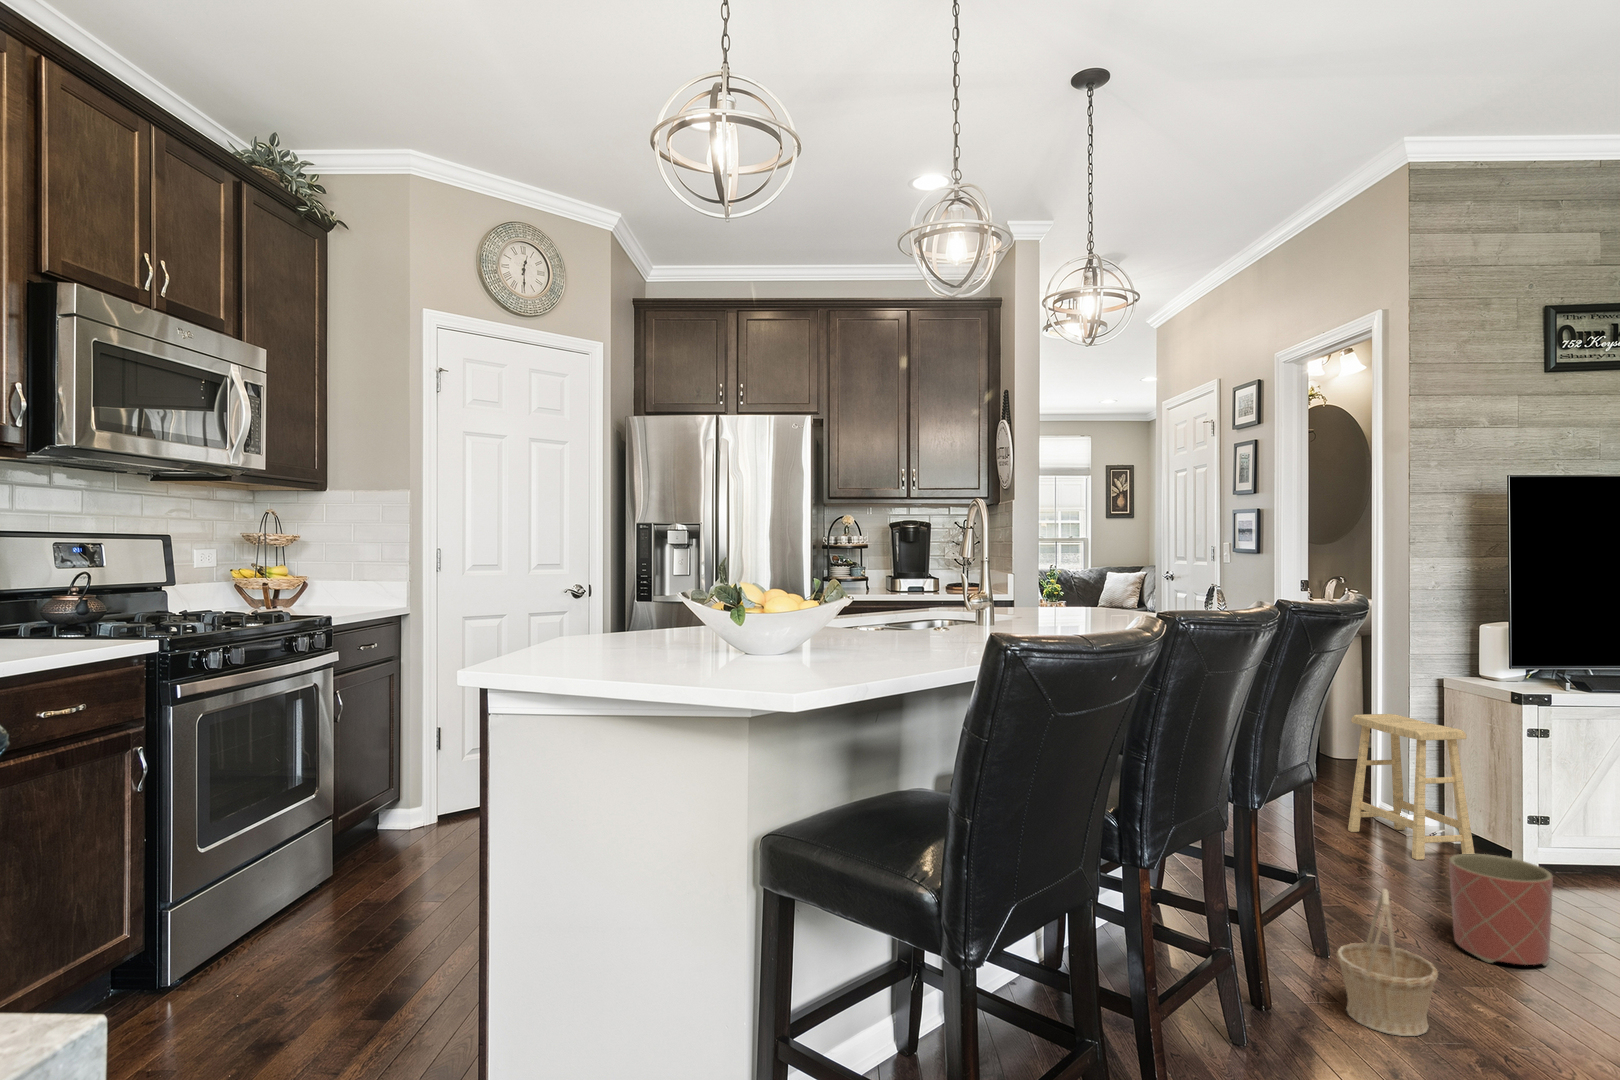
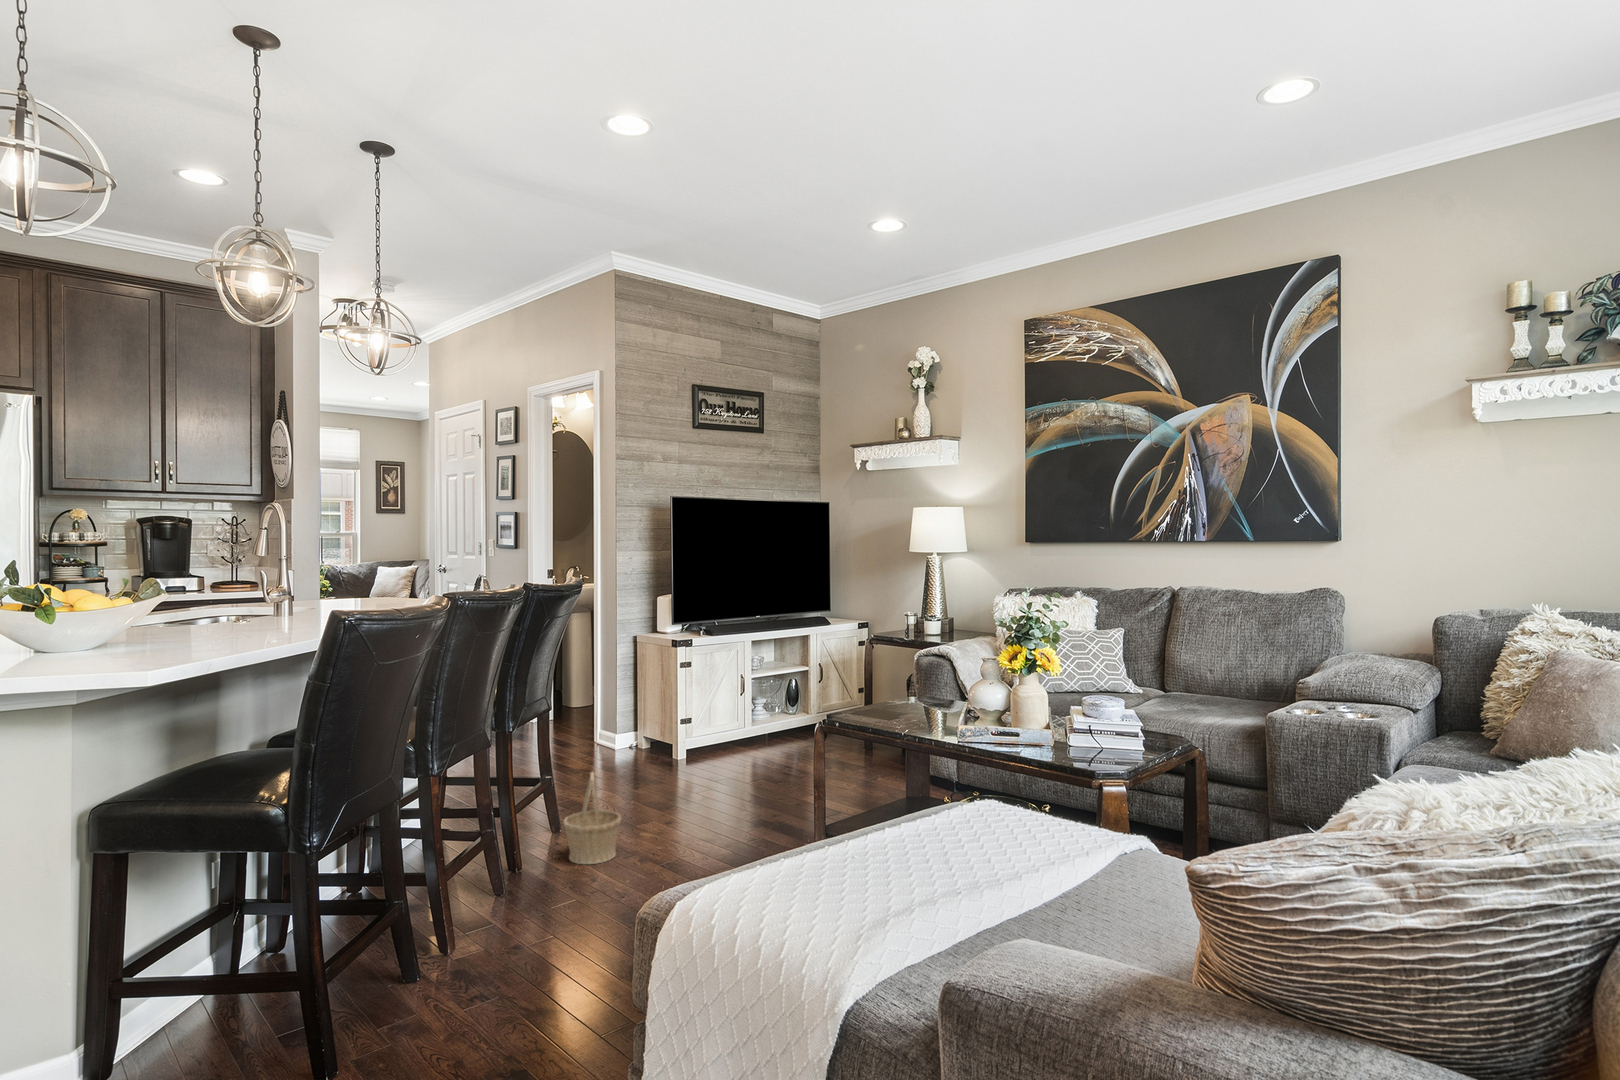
footstool: present [1348,714,1474,860] -> none [576,664,653,763]
planter: present [1449,853,1553,966] -> none [633,744,686,811]

